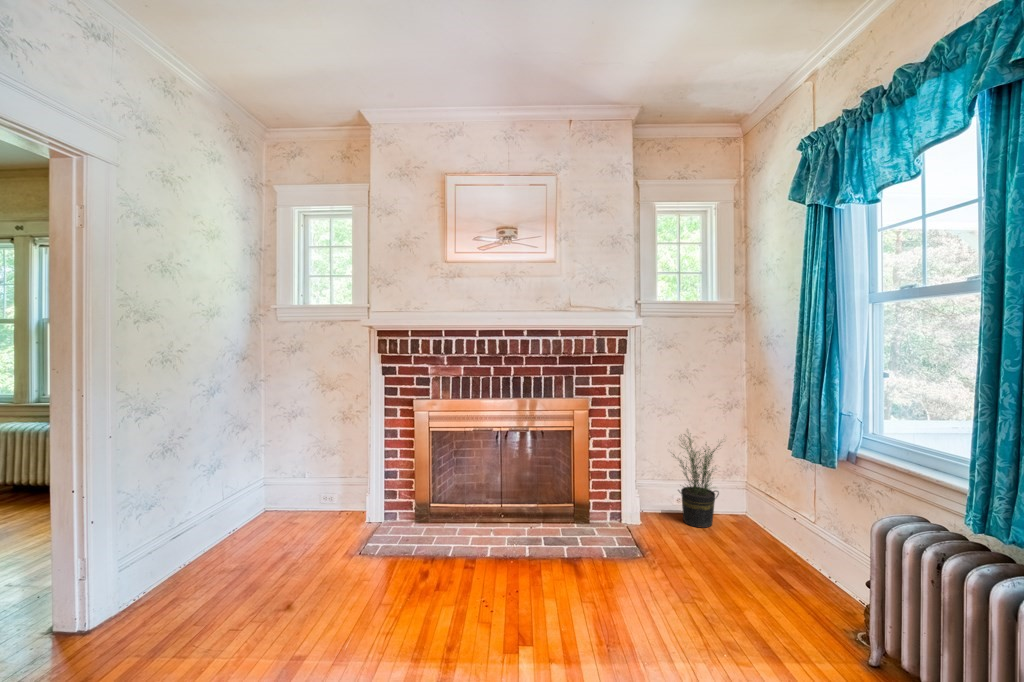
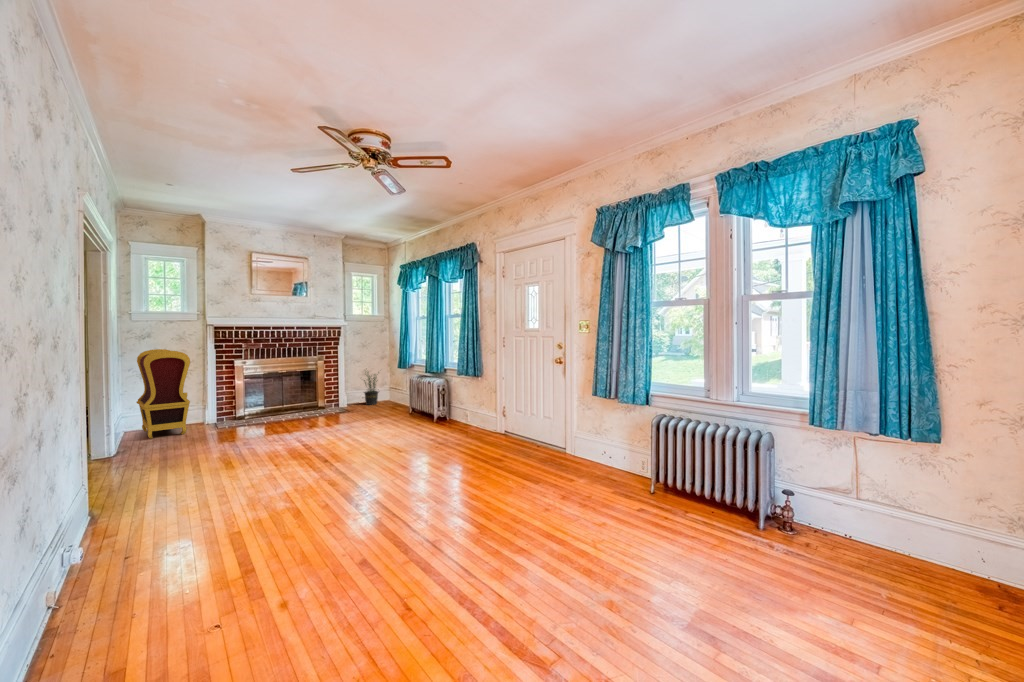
armchair: none [220,371,338,557] -> present [136,349,190,439]

